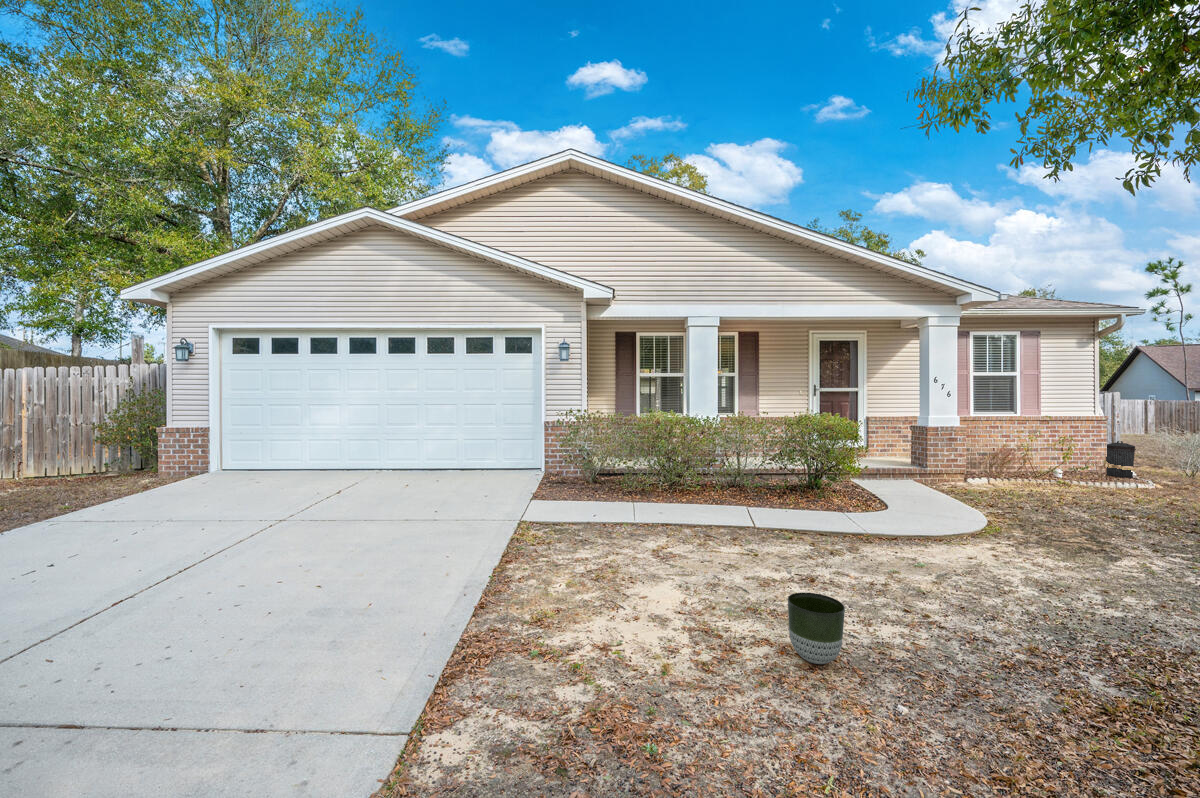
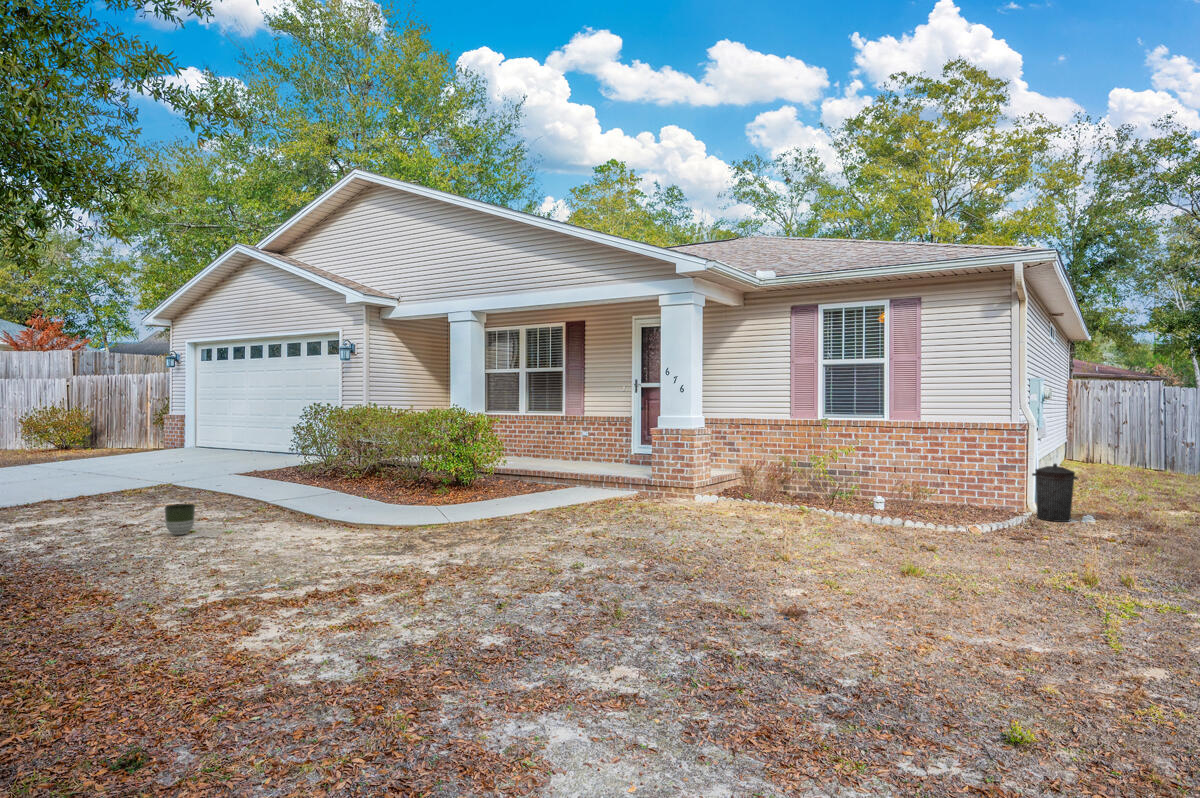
planter: present [788,592,845,664] -> present [165,504,195,535]

